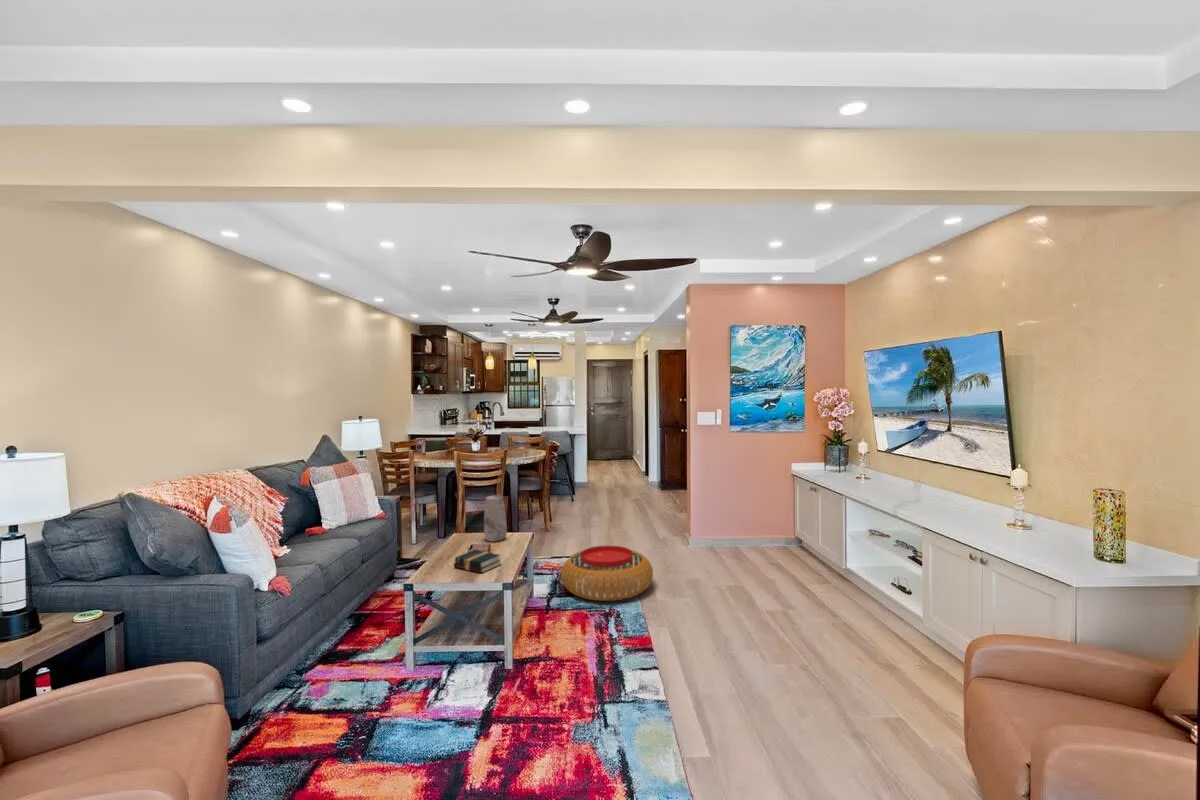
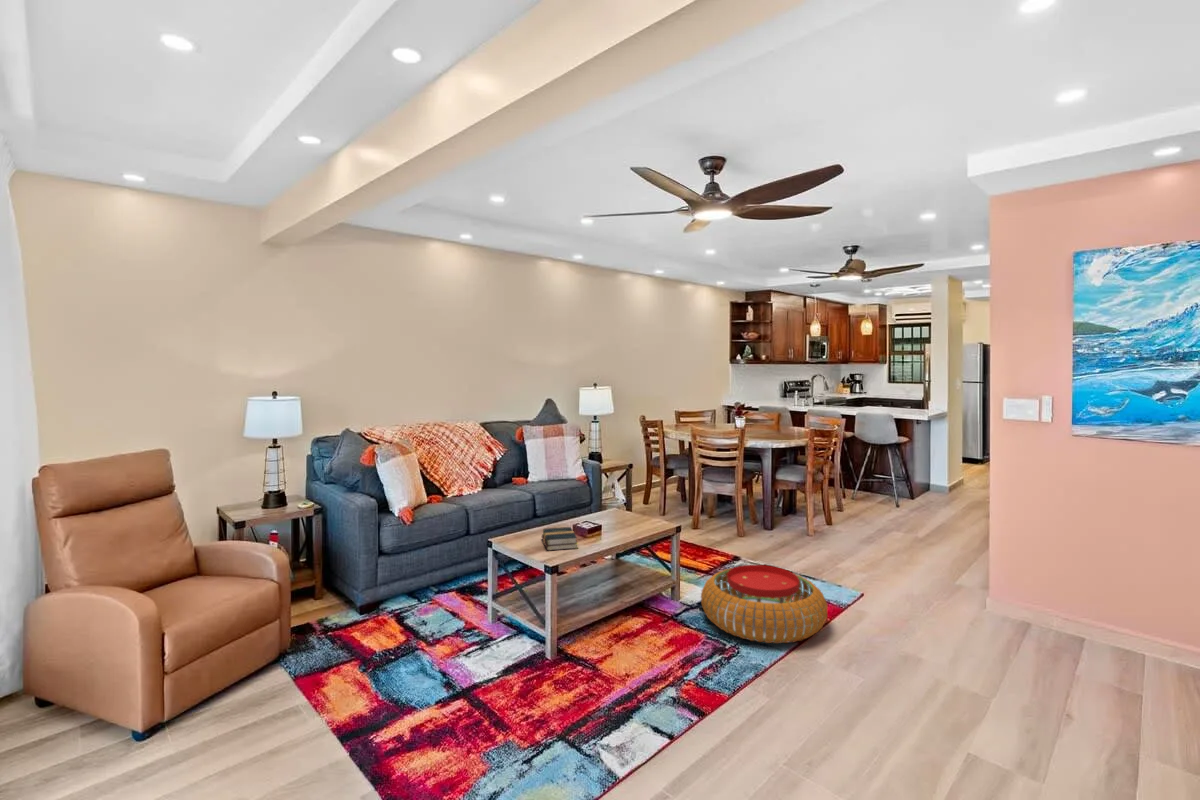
vase: present [484,495,507,541] -> none [615,476,640,526]

